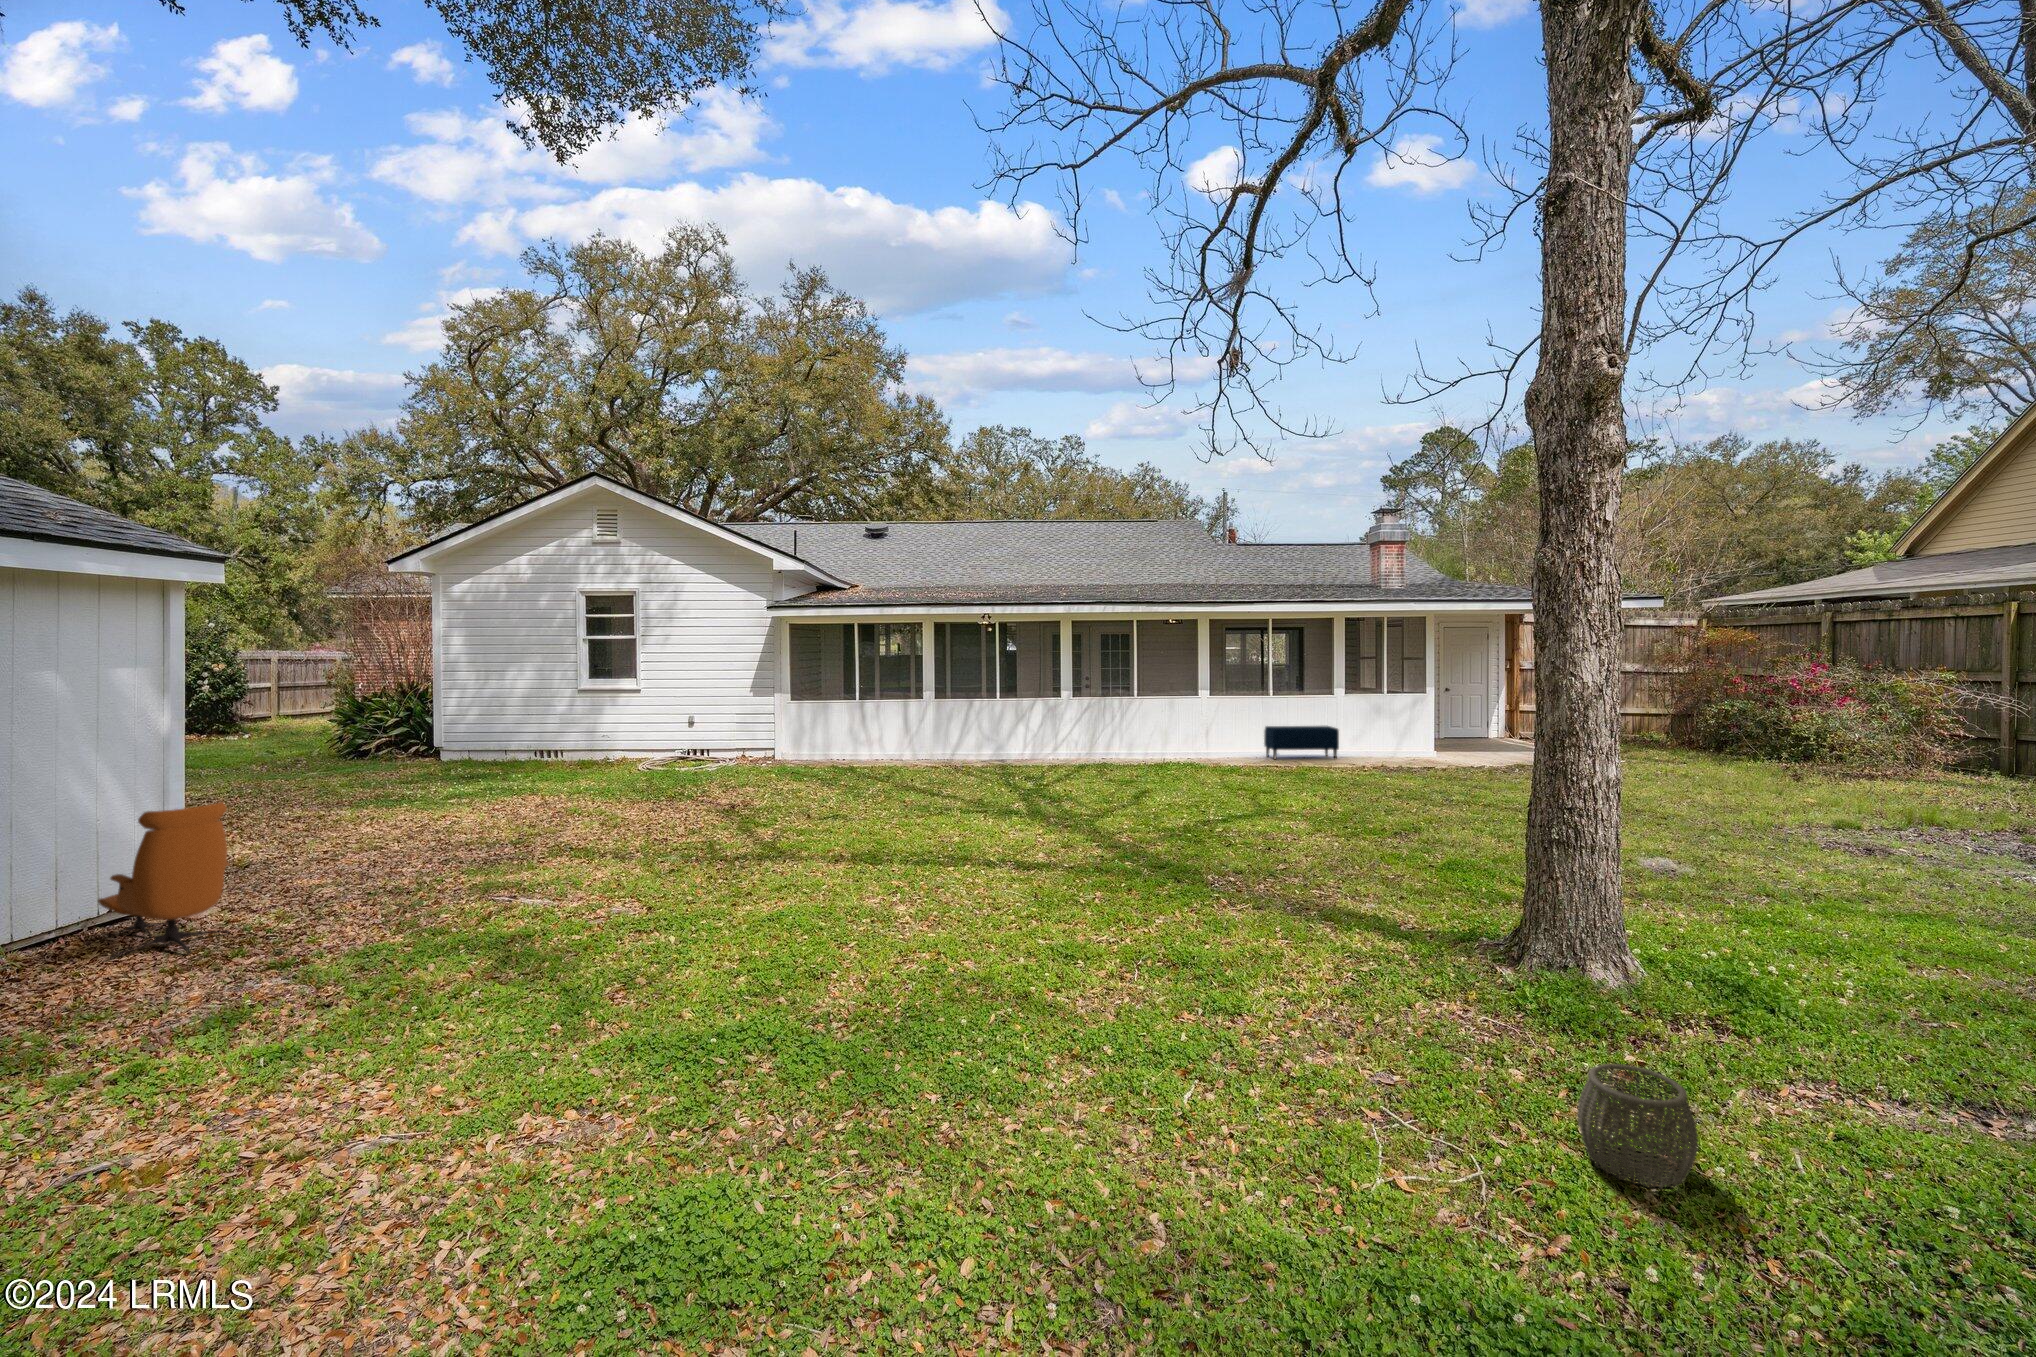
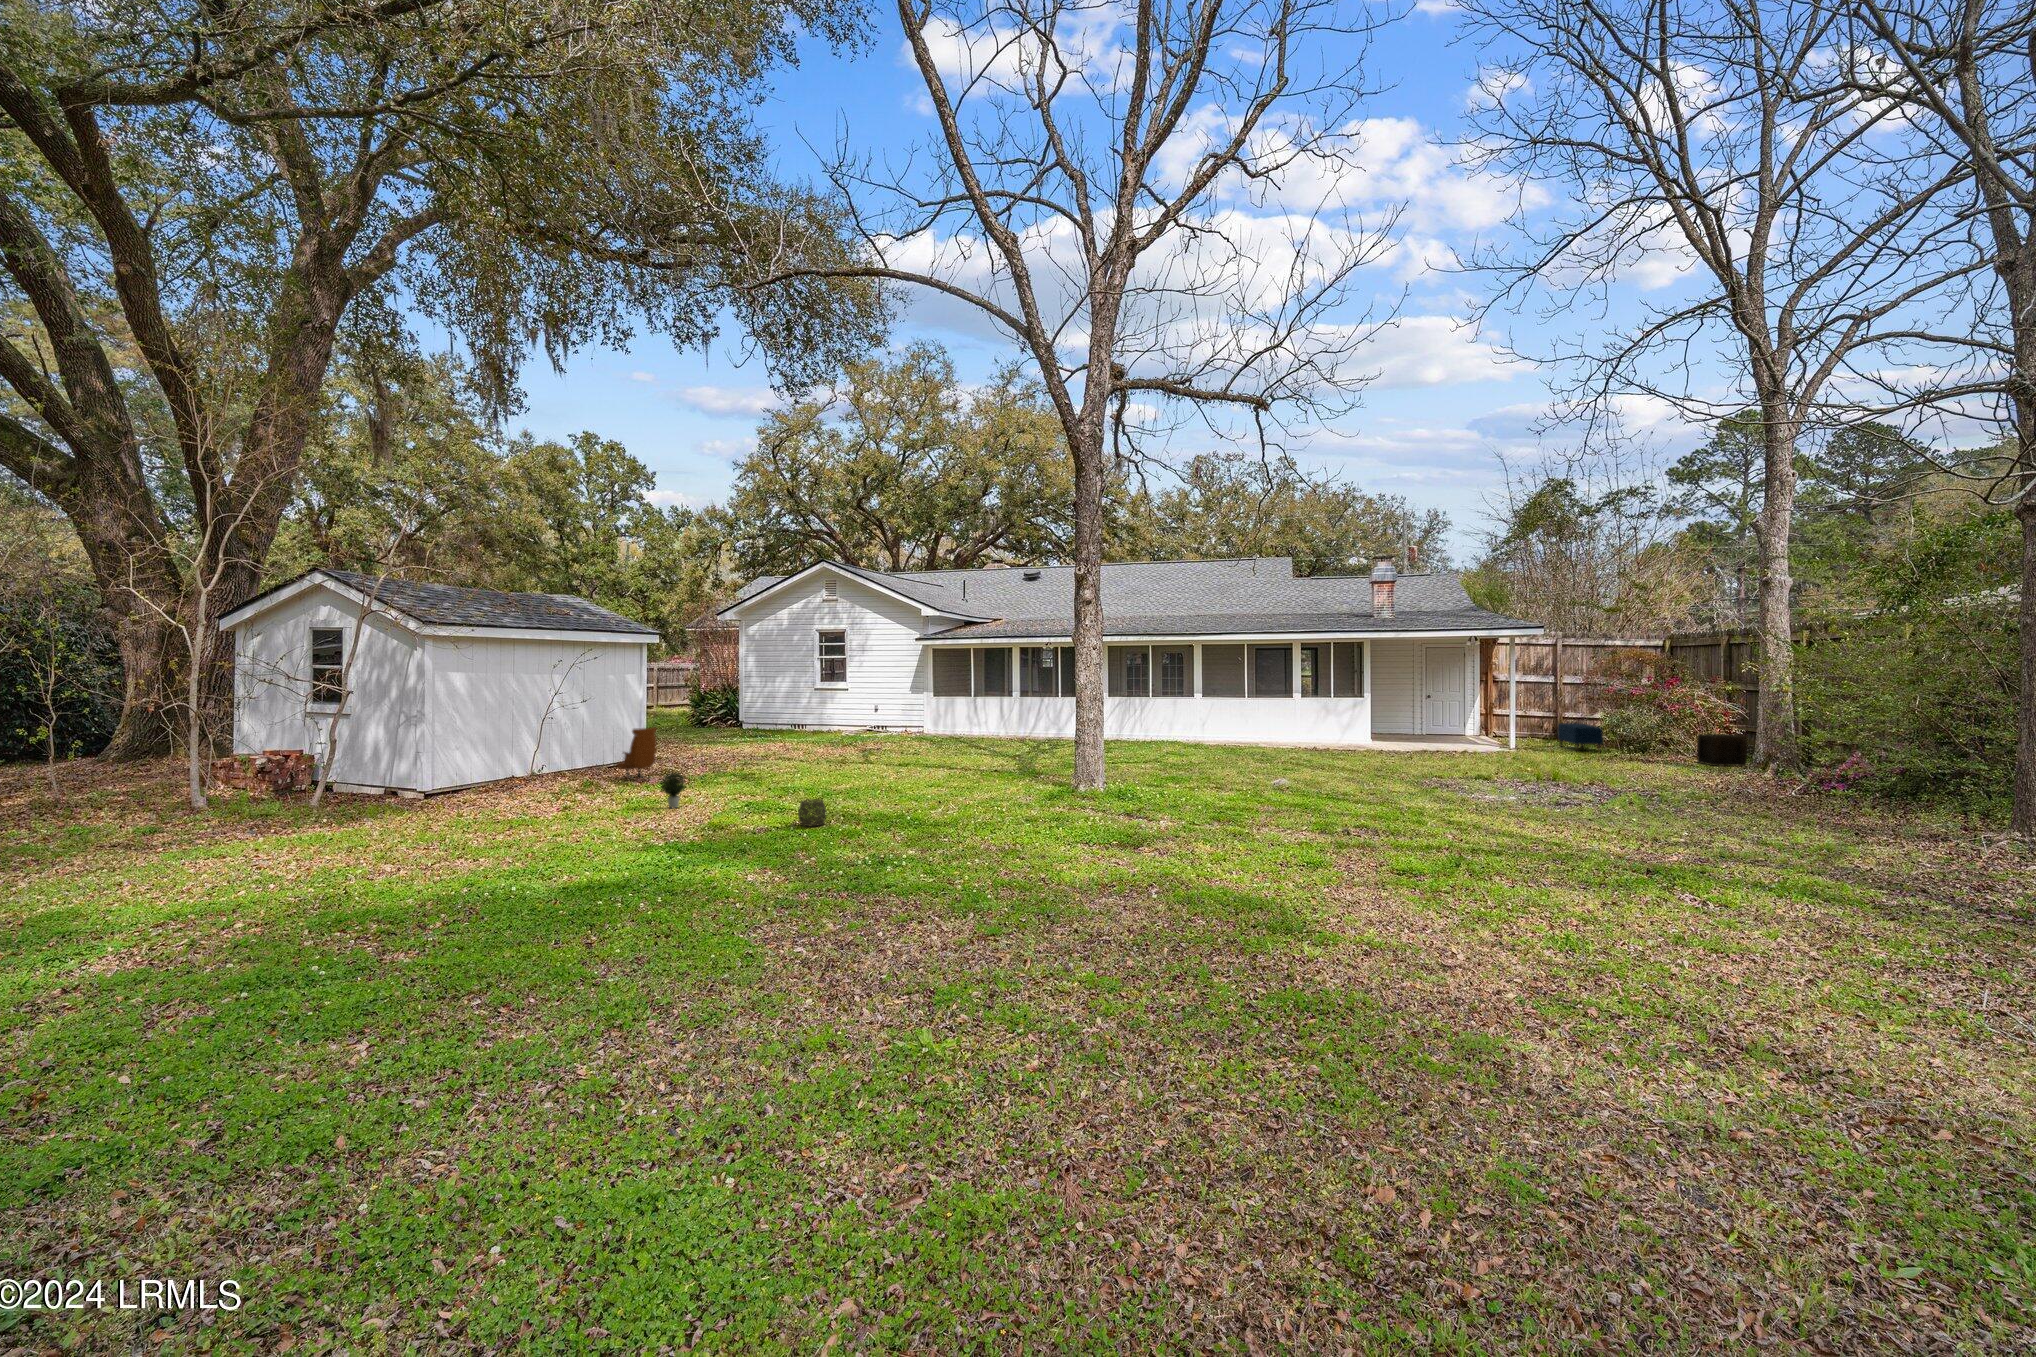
bench: present [1264,726,1339,759] -> present [1558,723,1603,752]
wooden crate: none [1938,735,2018,780] -> present [1697,734,1747,766]
potted plant: none [193,1003,319,1146] -> present [661,772,685,808]
woven basket: present [1577,1064,1699,1189] -> present [798,799,827,827]

